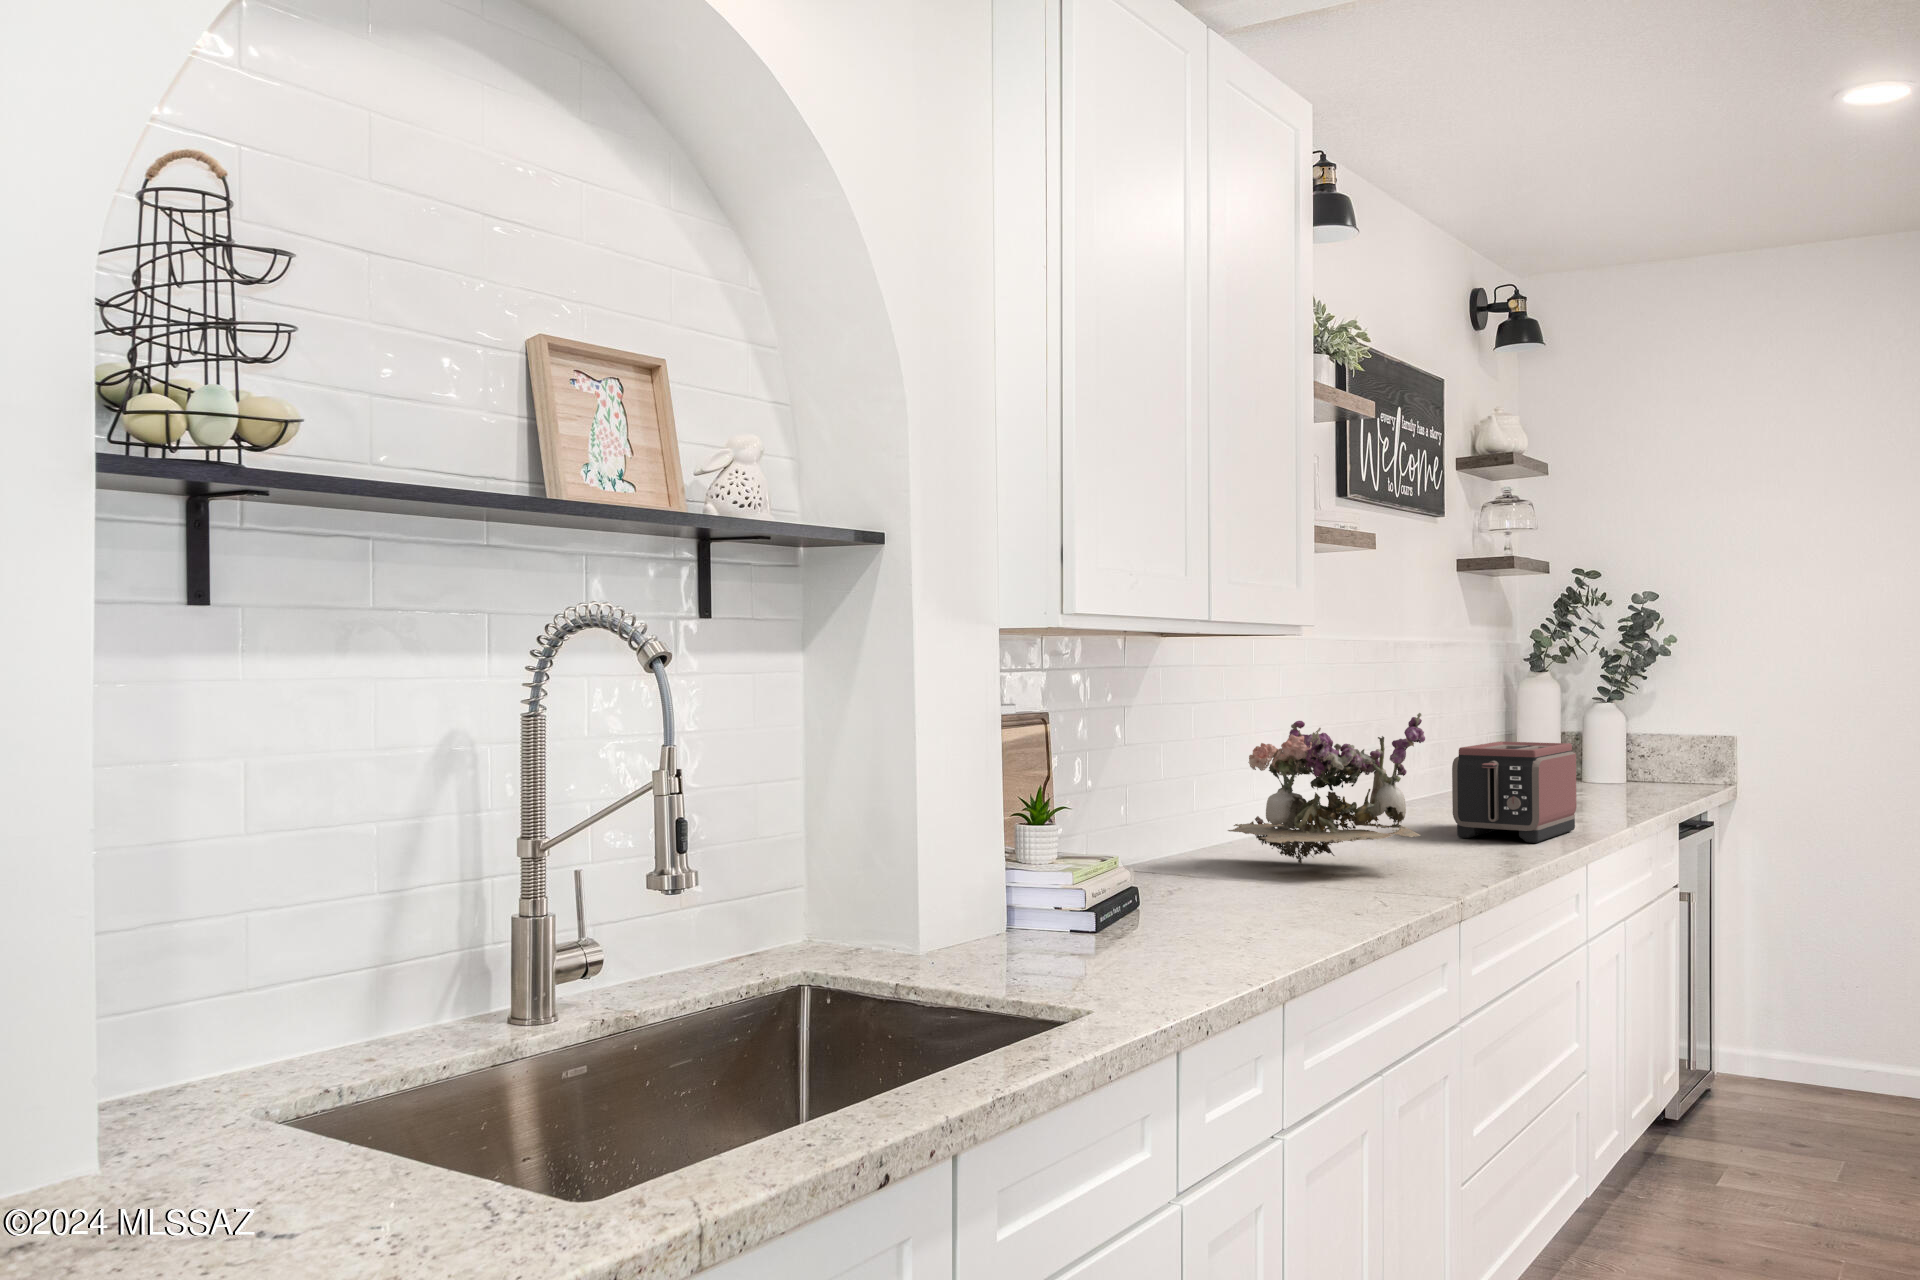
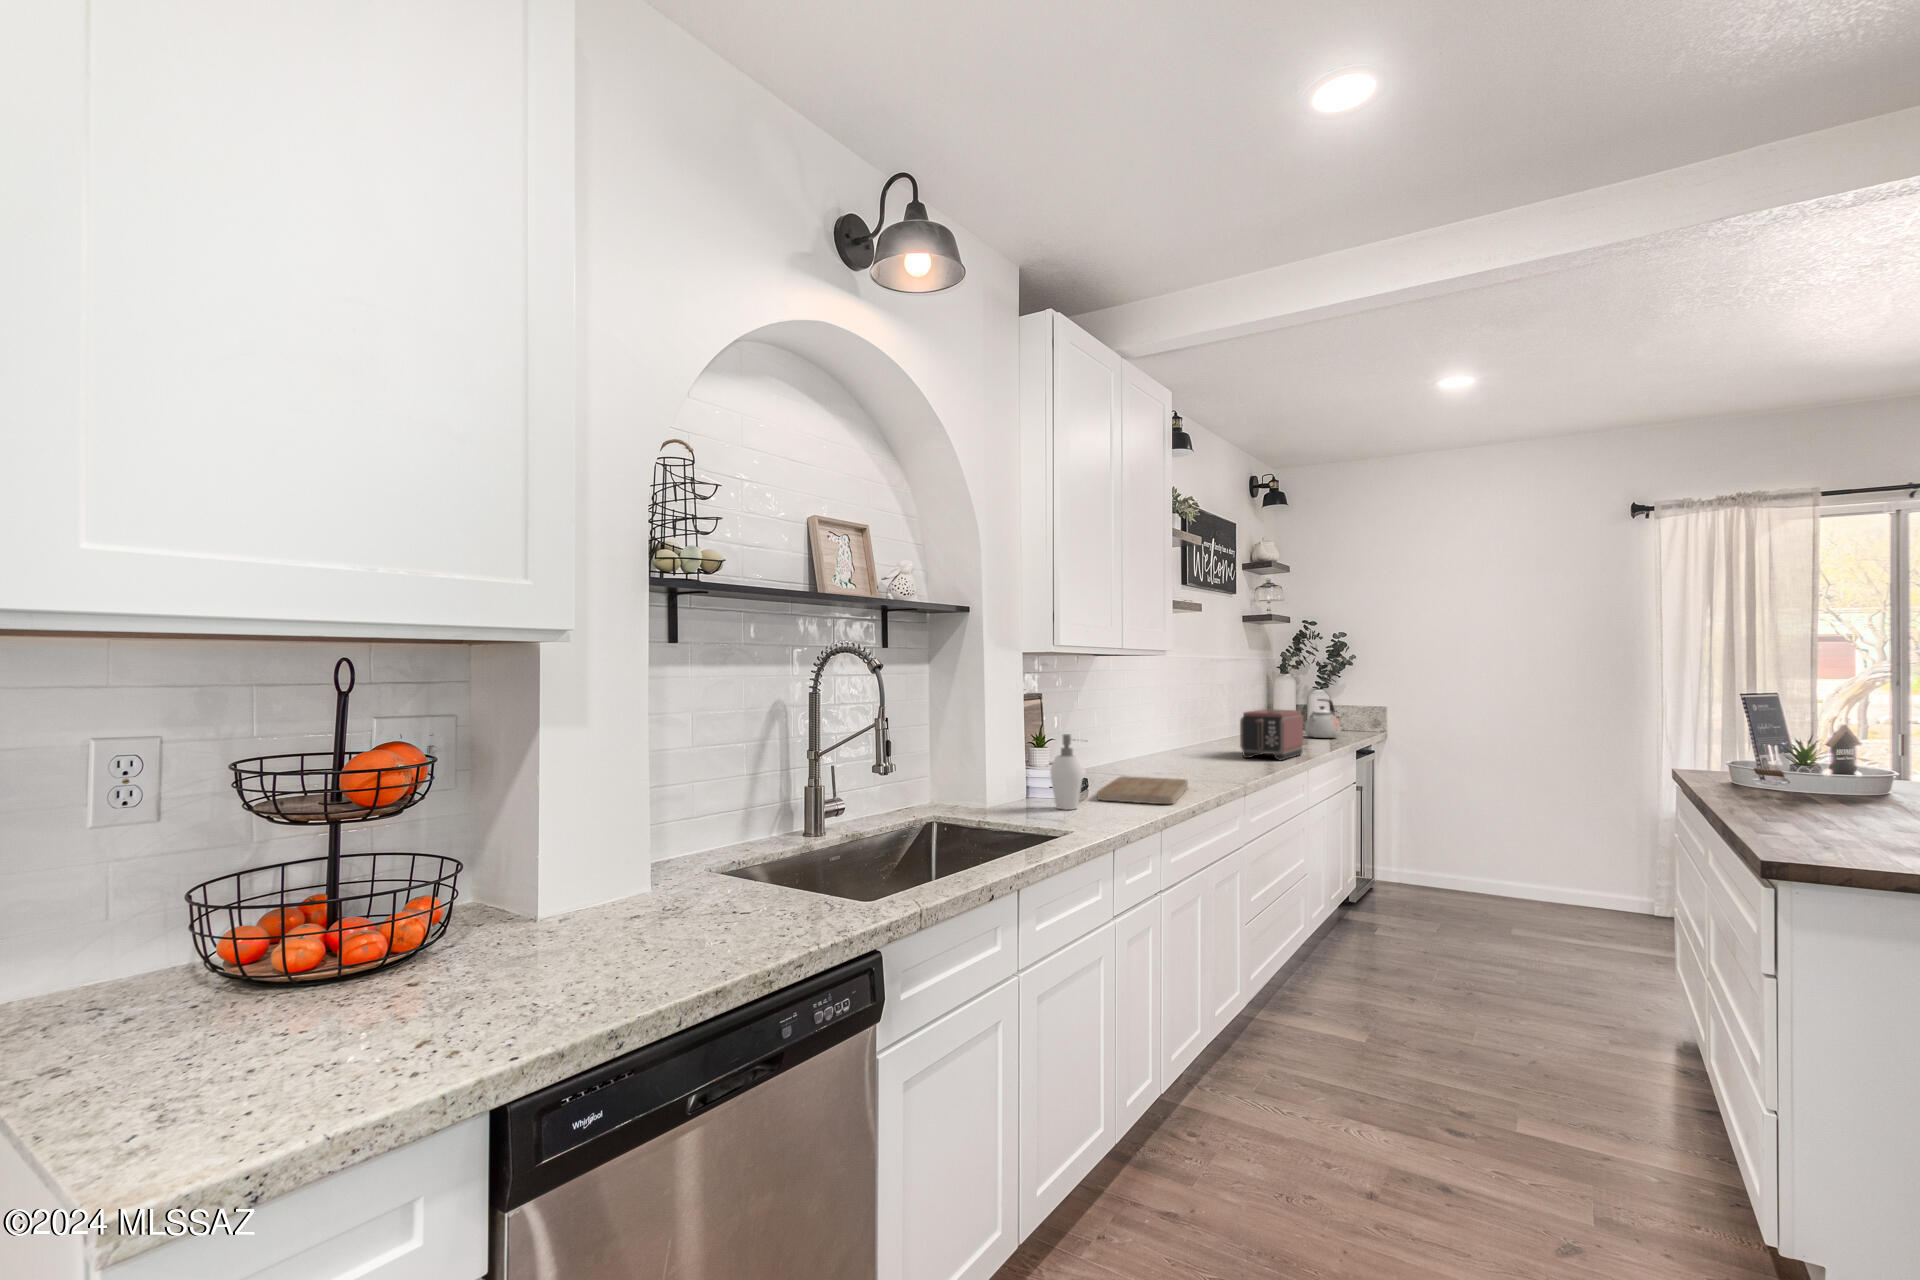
flower arrangement: present [1228,713,1425,864] -> none [1128,694,1227,770]
kettle: none [1577,720,1647,796] -> present [1305,699,1341,738]
soap dispenser: none [1055,798,1133,956] -> present [1050,734,1083,810]
cutting board: none [1156,881,1345,942] -> present [1097,776,1188,804]

